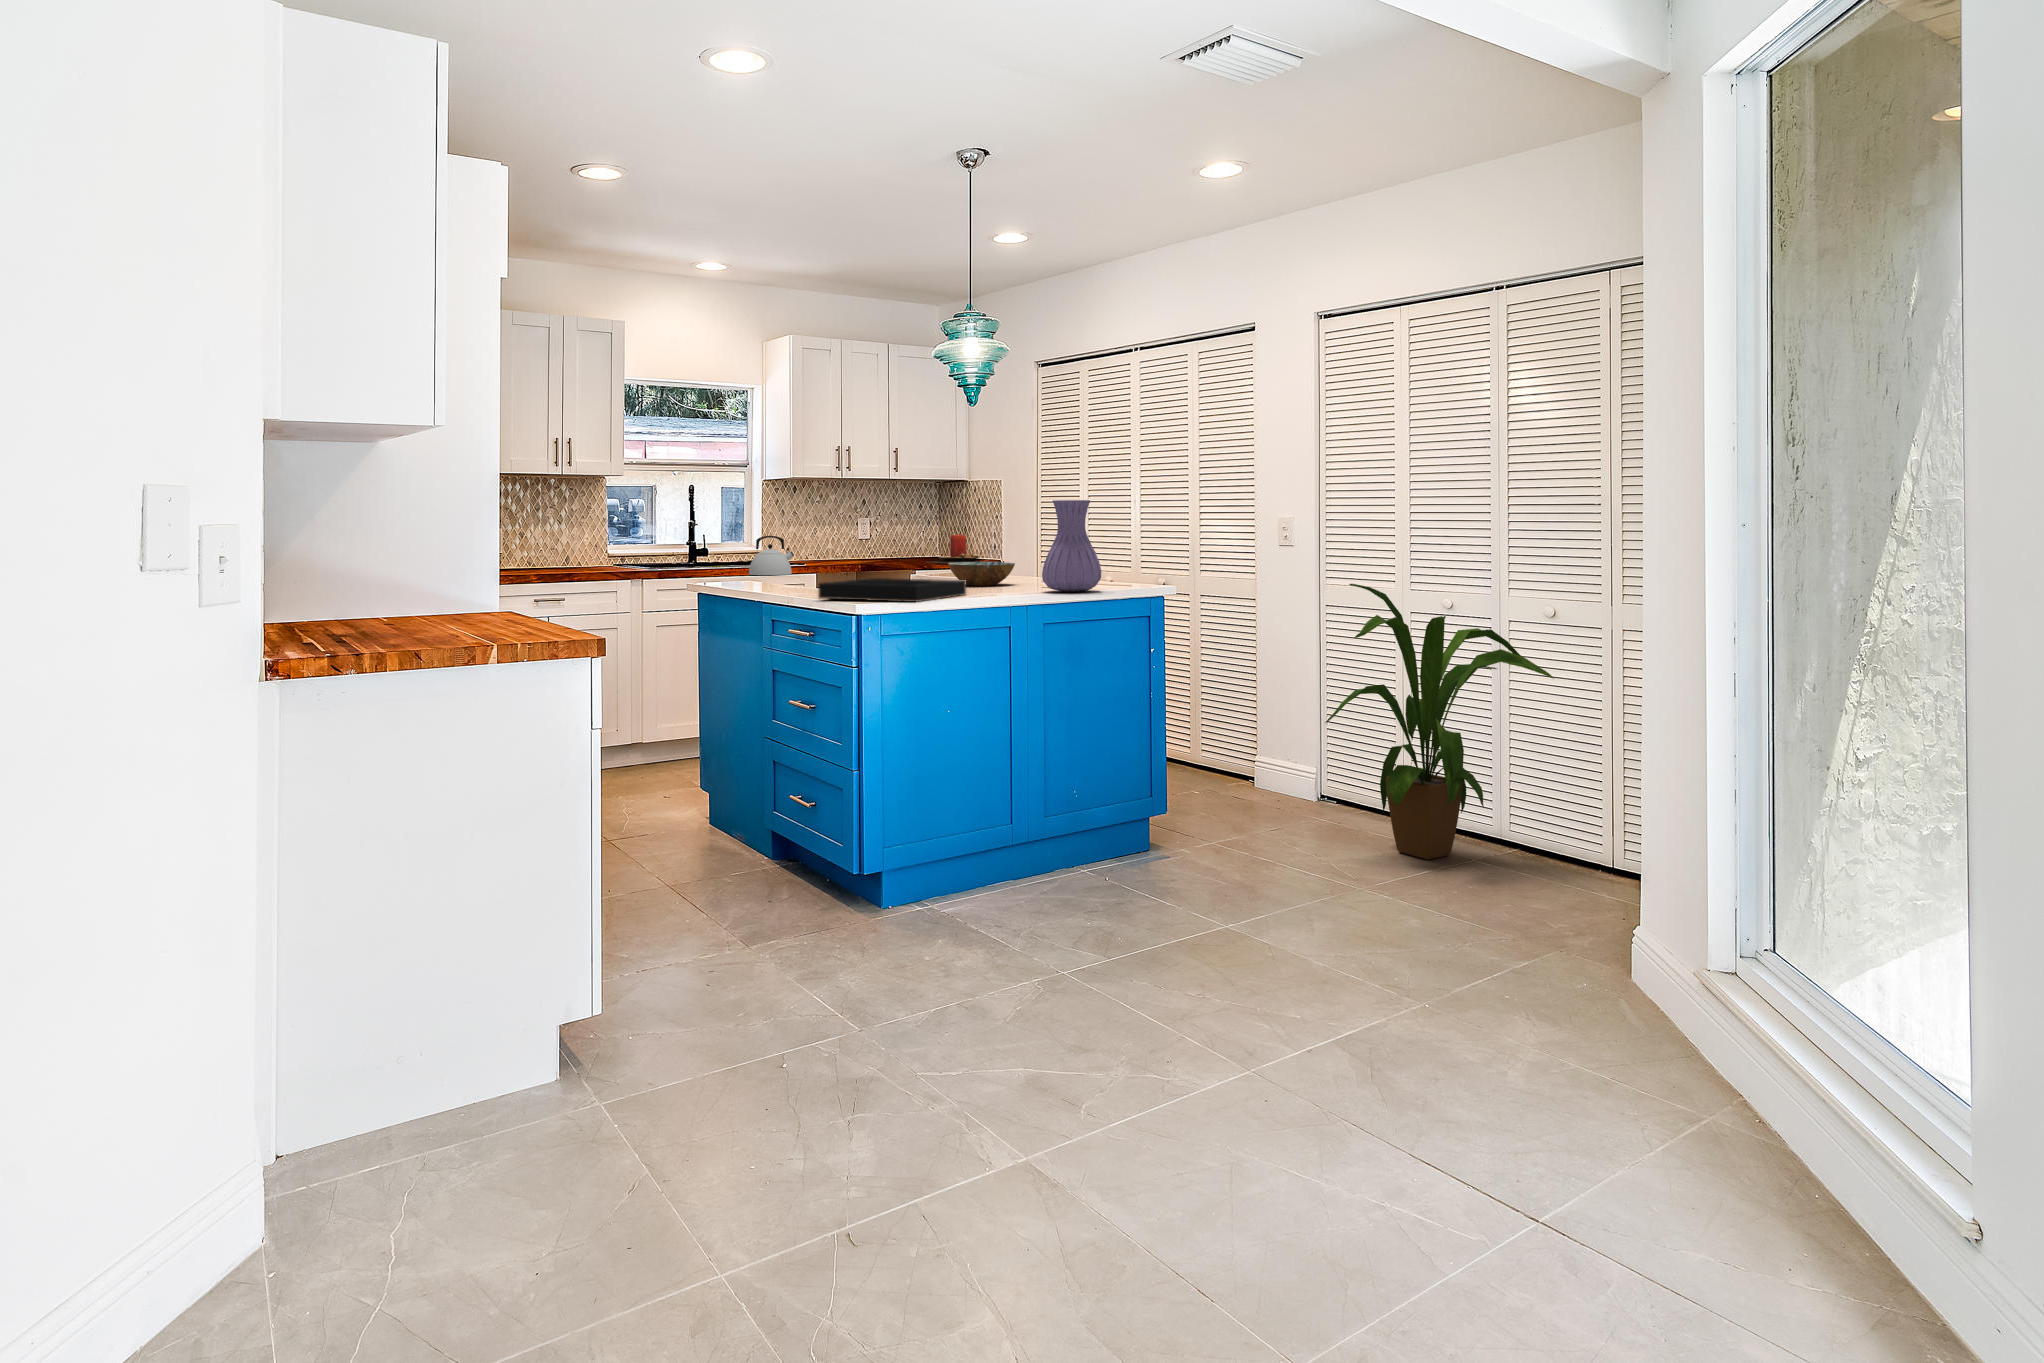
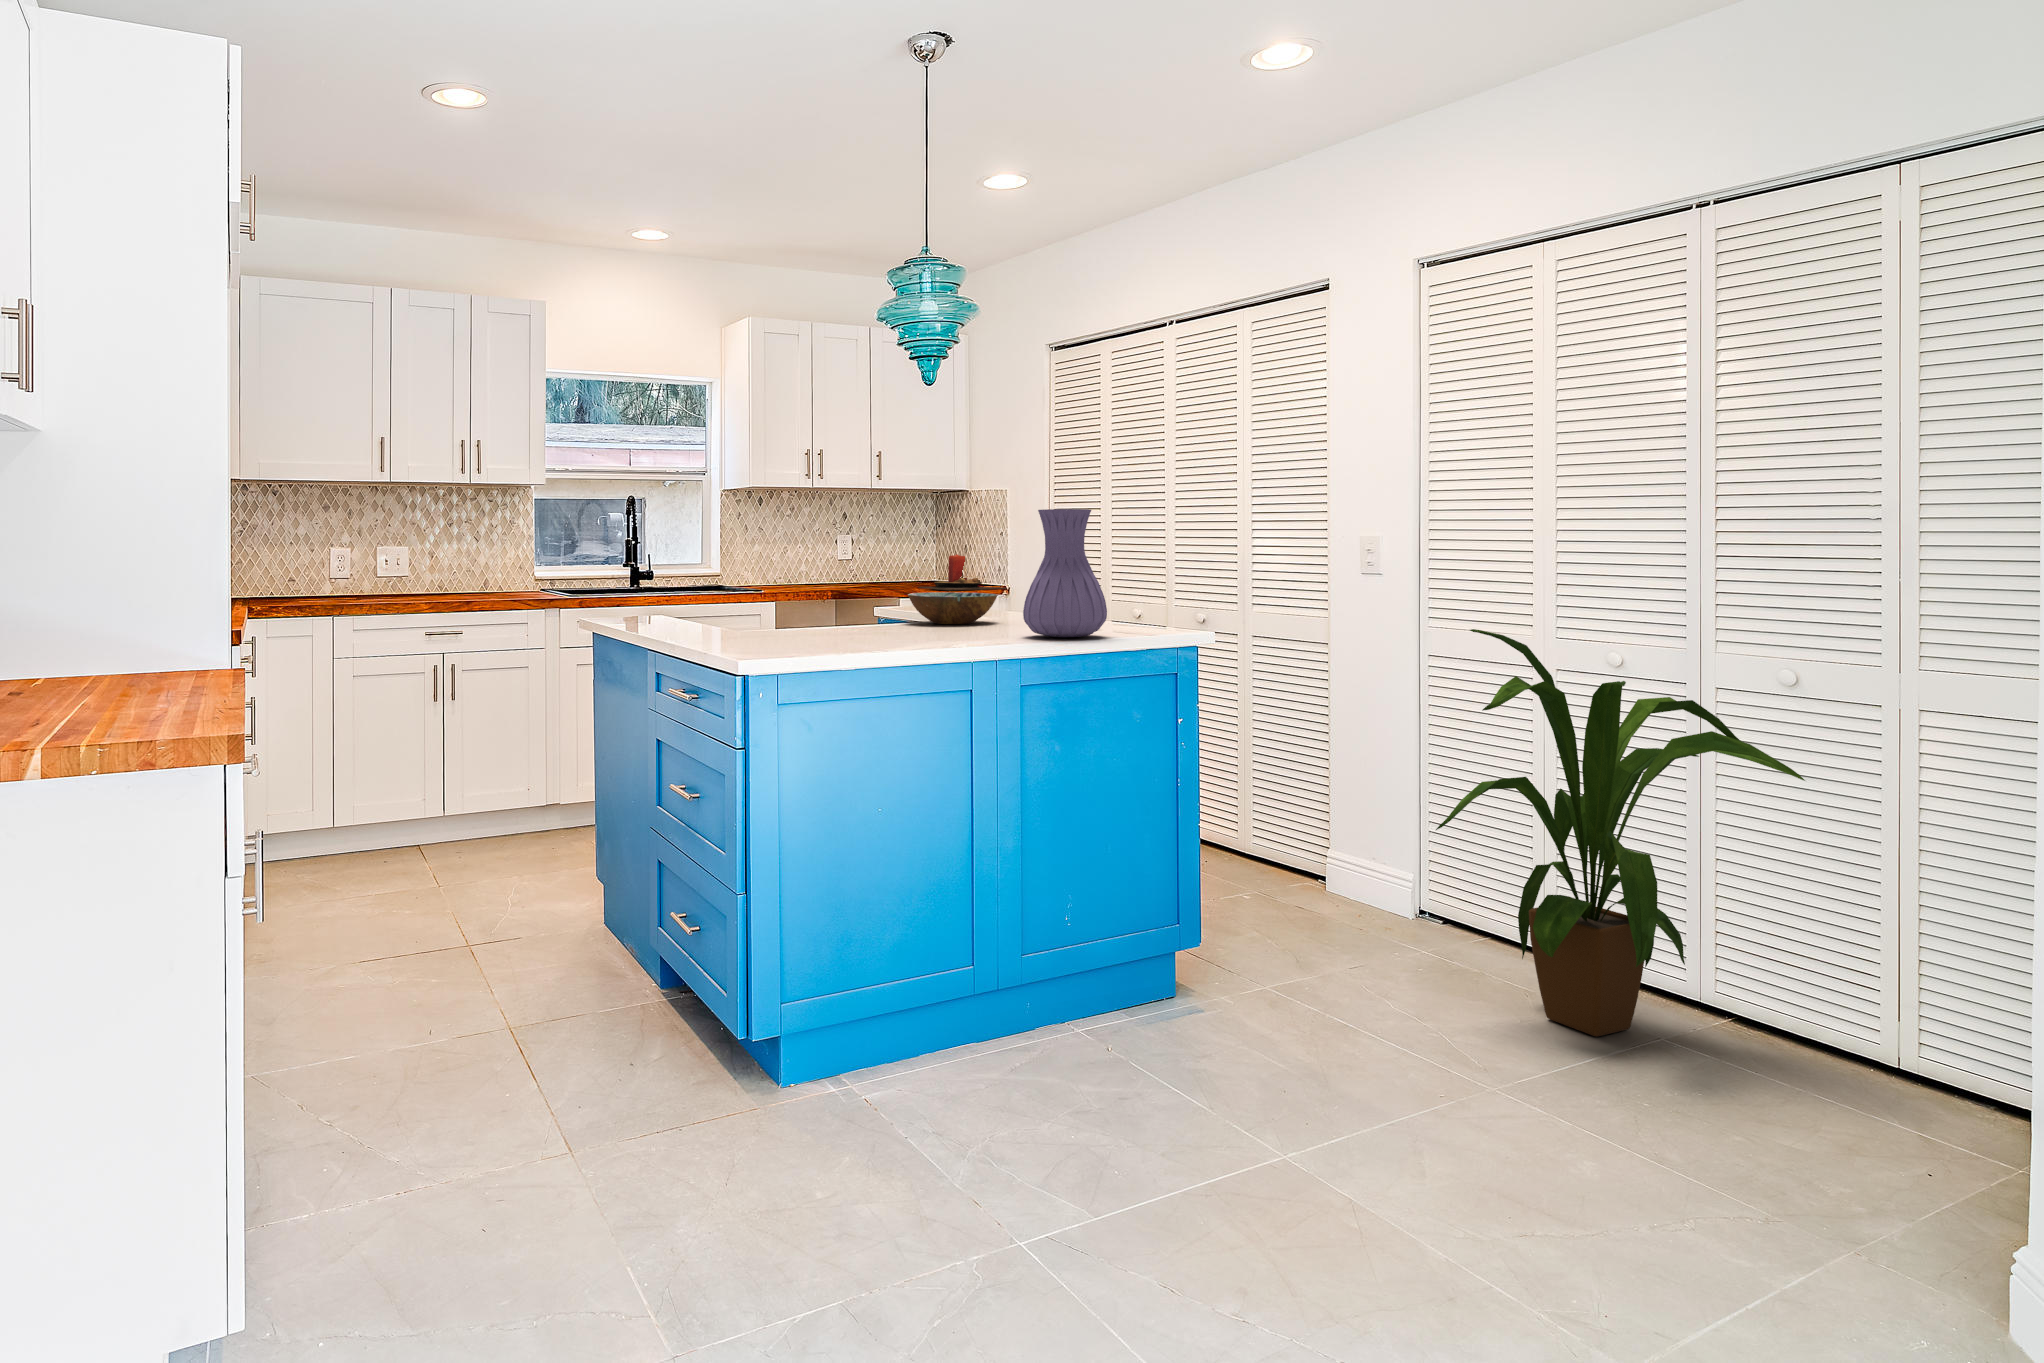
kettle: present [749,536,794,575] -> none [692,556,746,603]
decorative tray: present [818,578,966,602] -> none [706,614,915,652]

